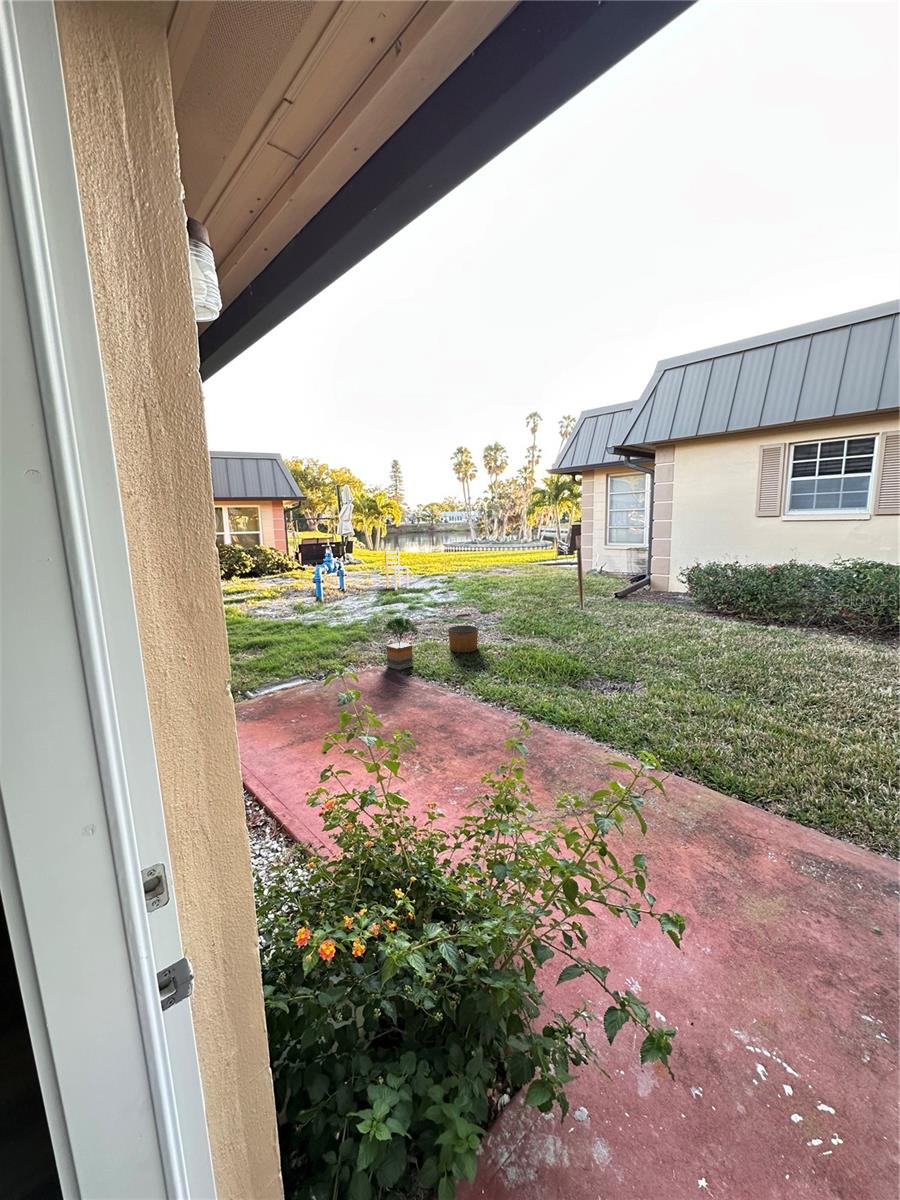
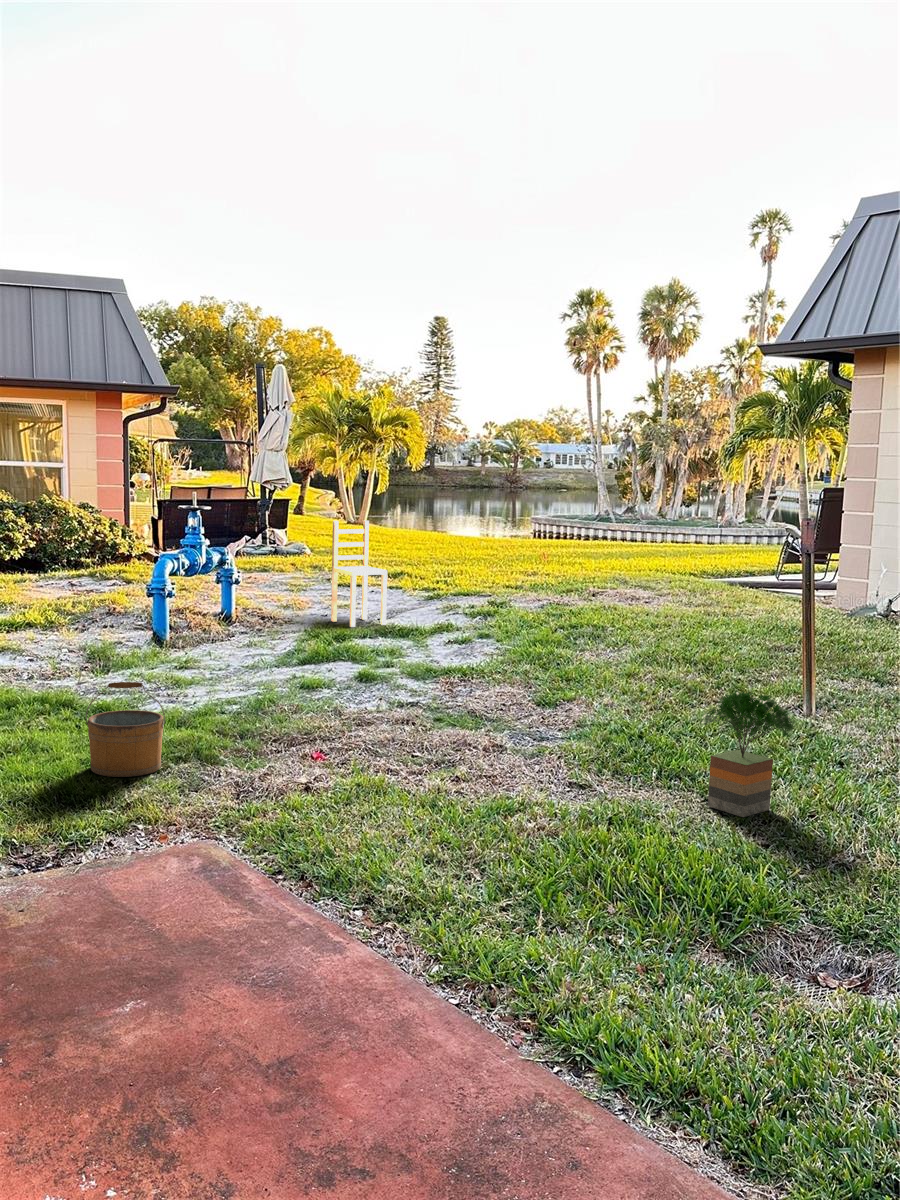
bucket: present [448,614,478,652] -> present [86,682,165,777]
potted tree: present [382,618,419,670] -> present [702,691,795,817]

